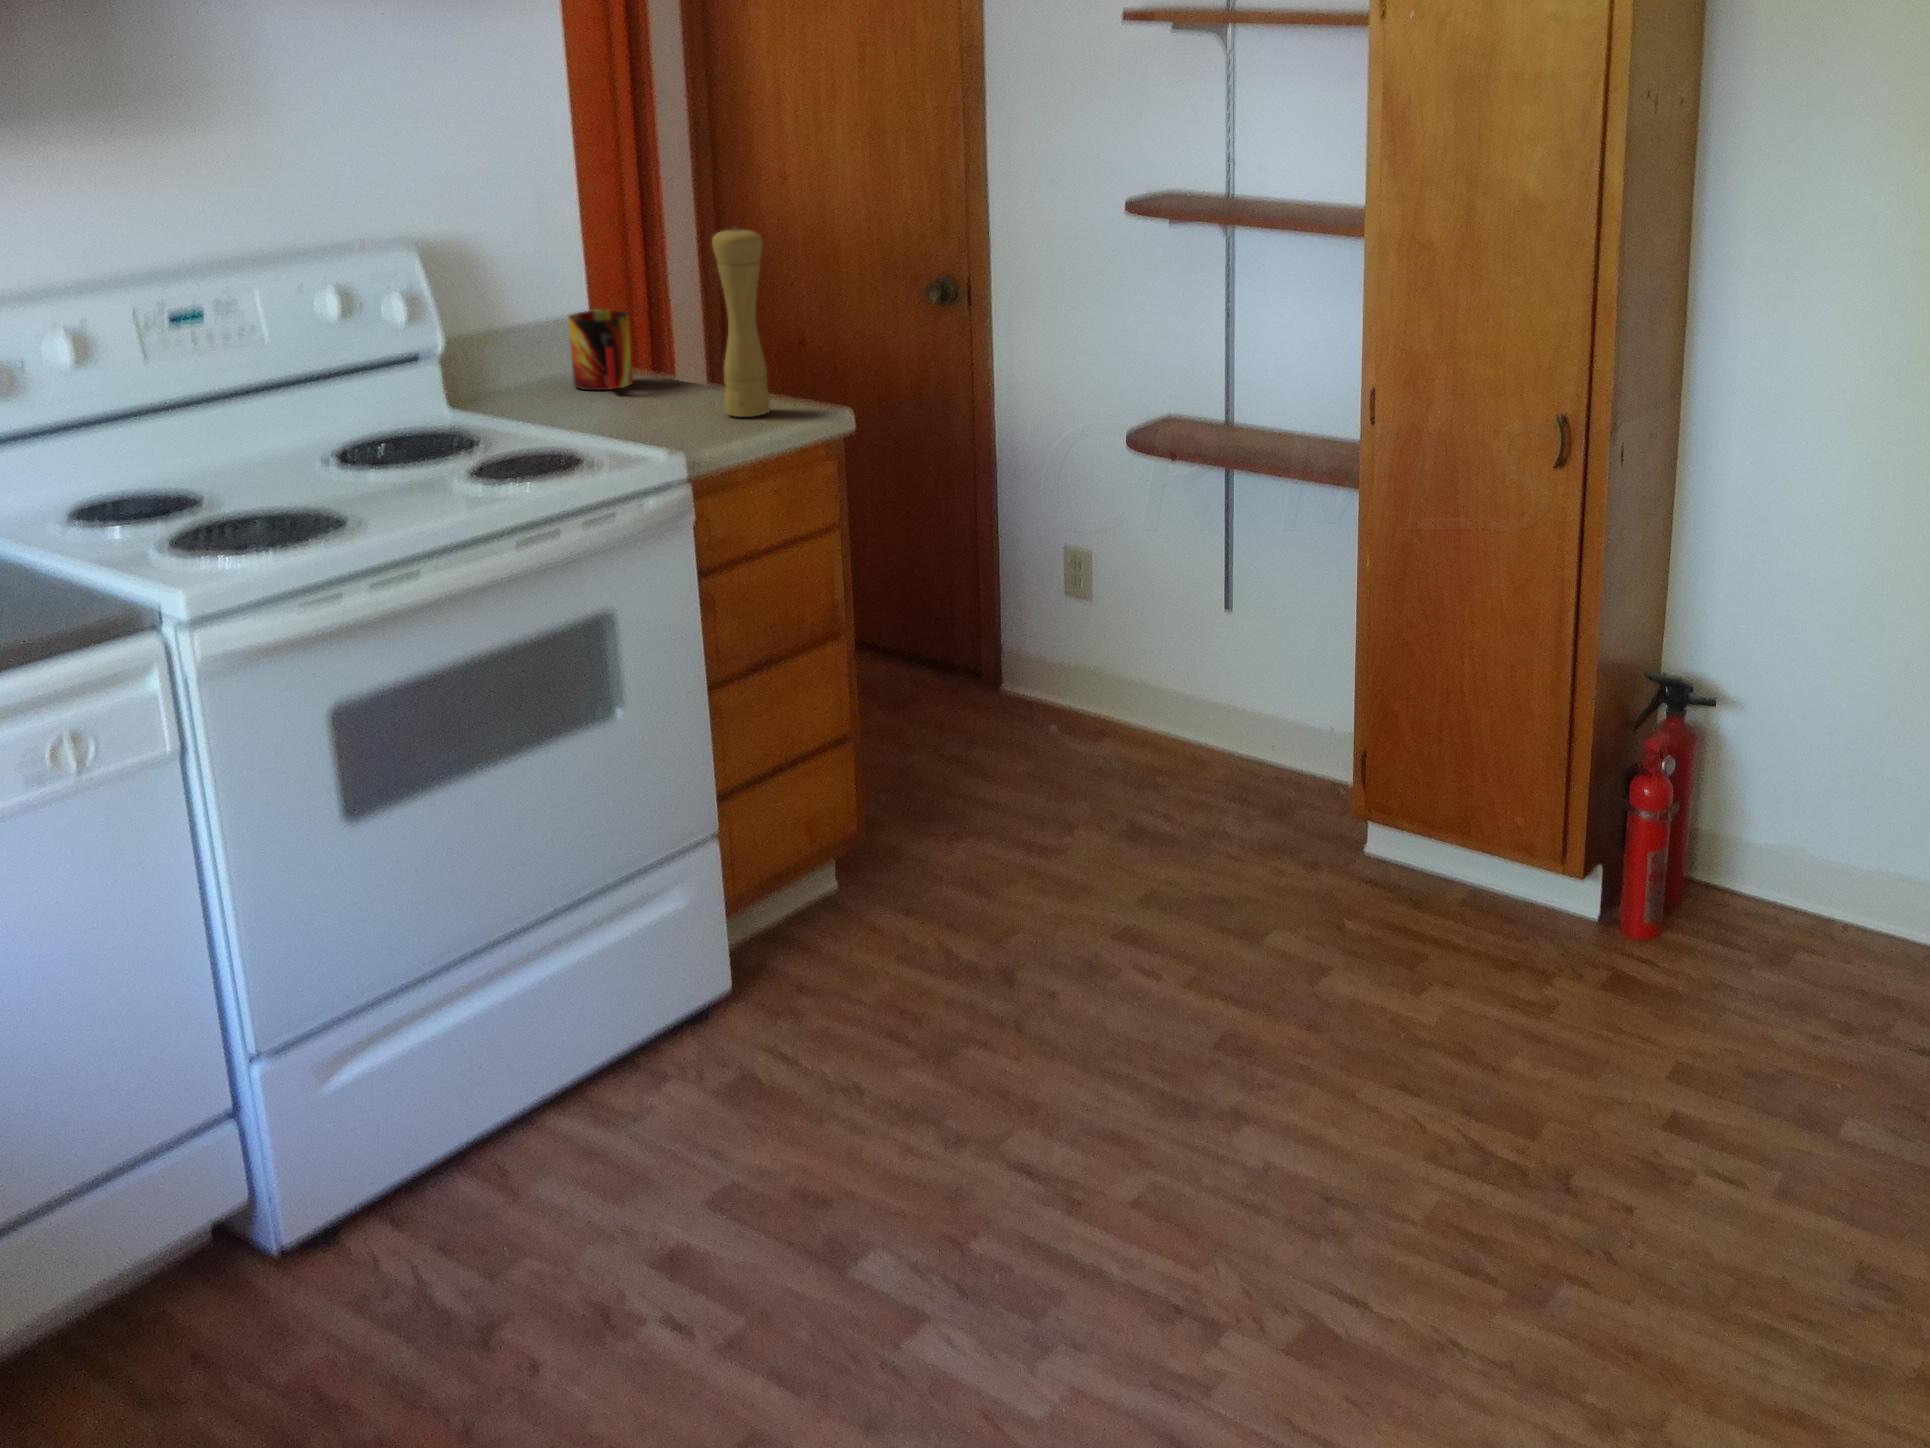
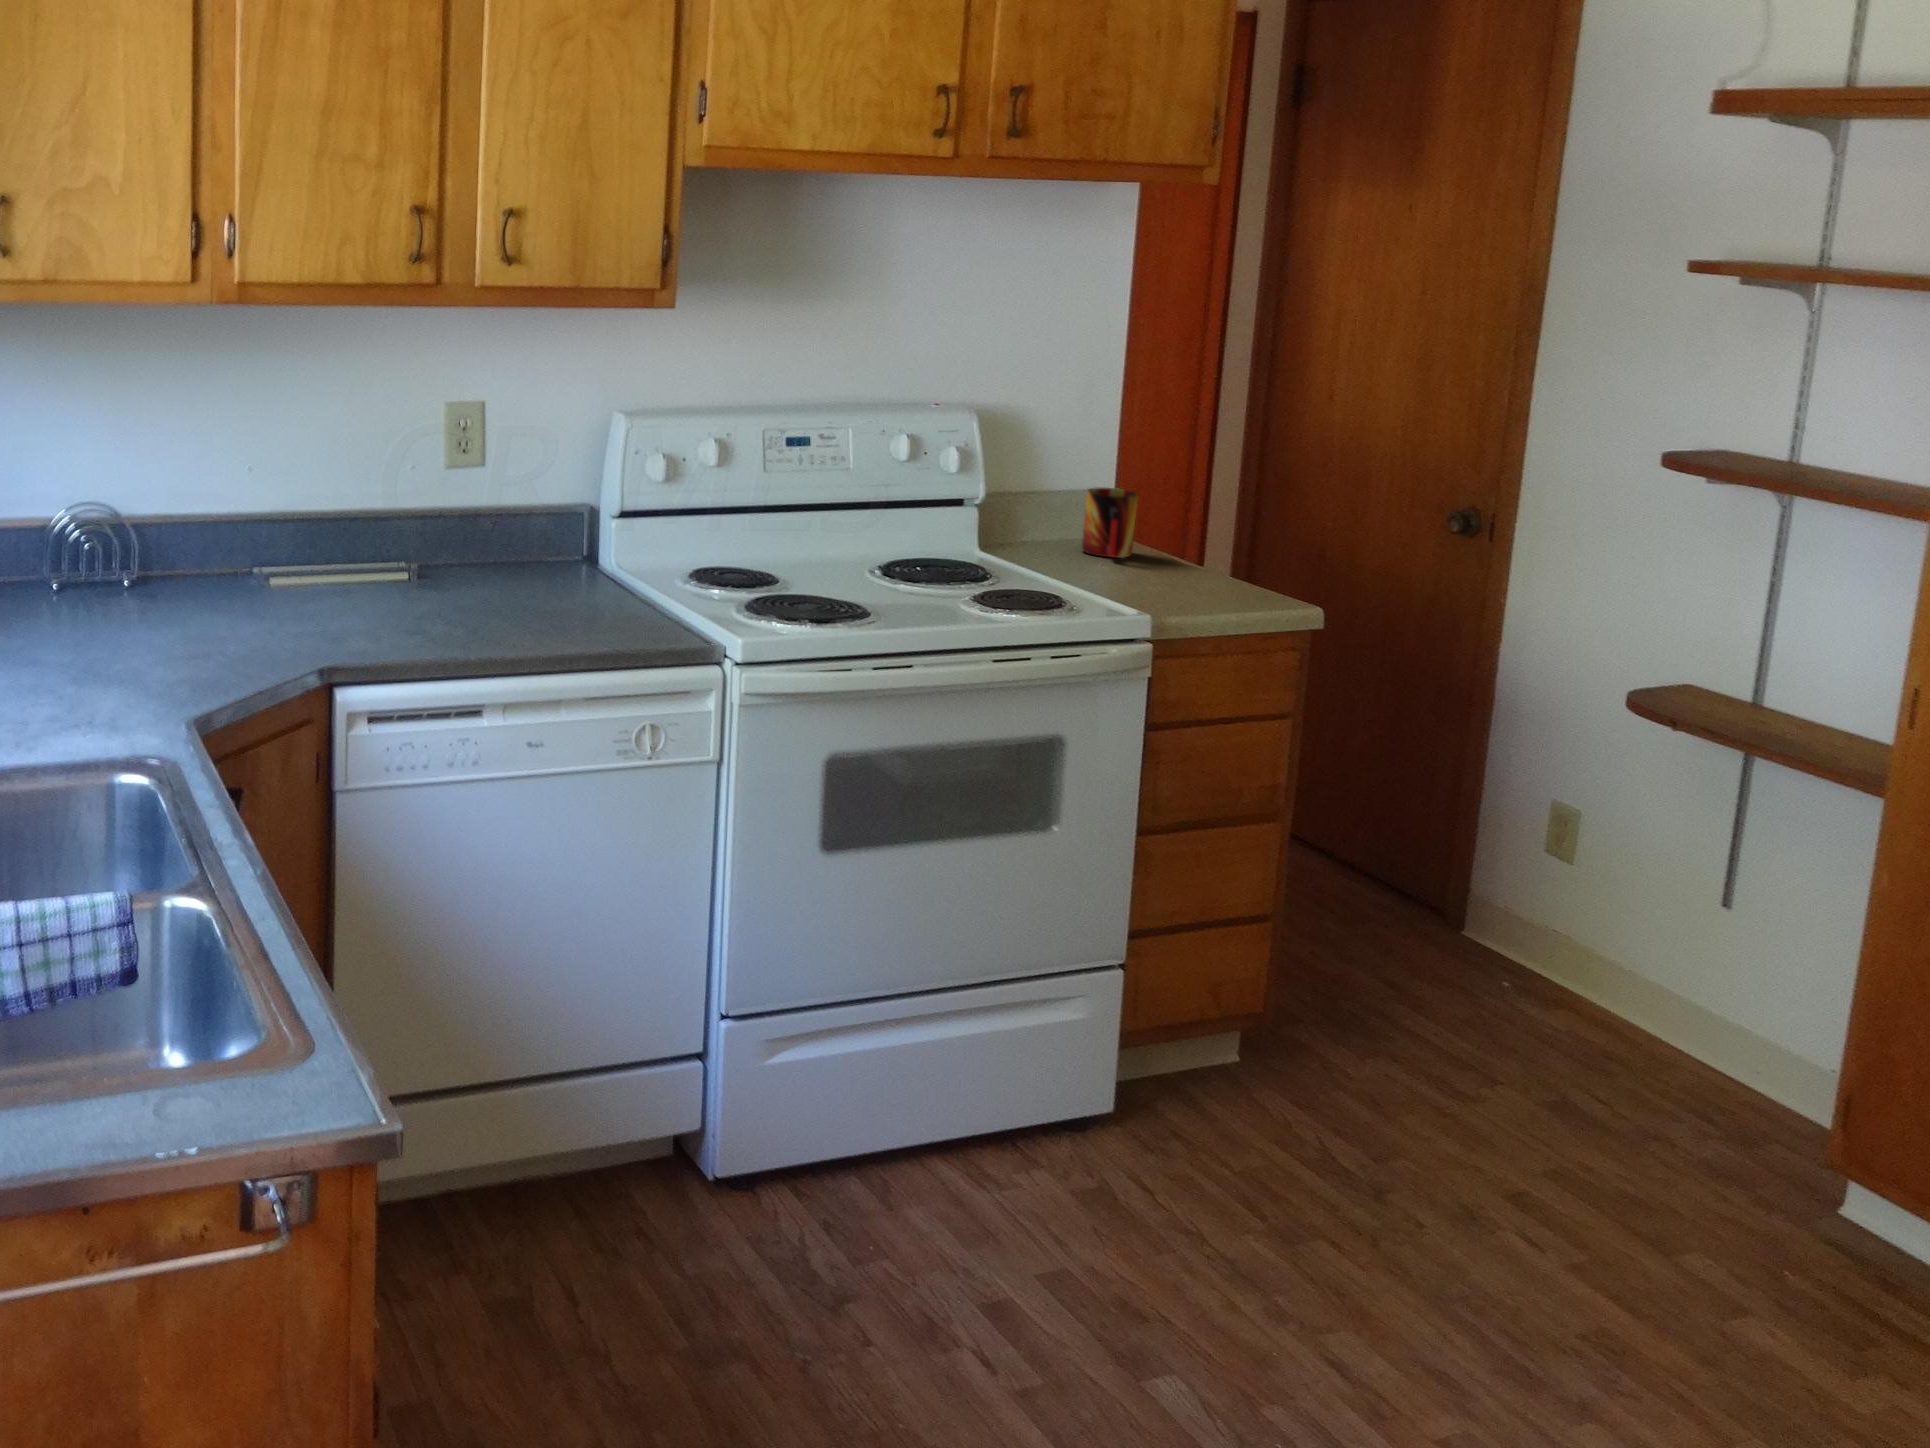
pepper mill: present [712,227,770,417] -> none [1199,427,1259,598]

